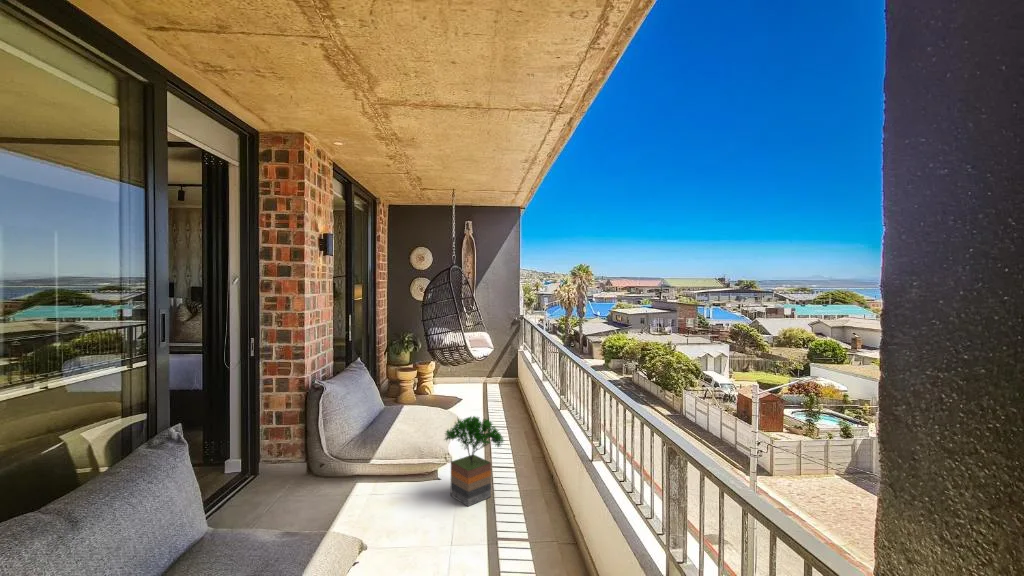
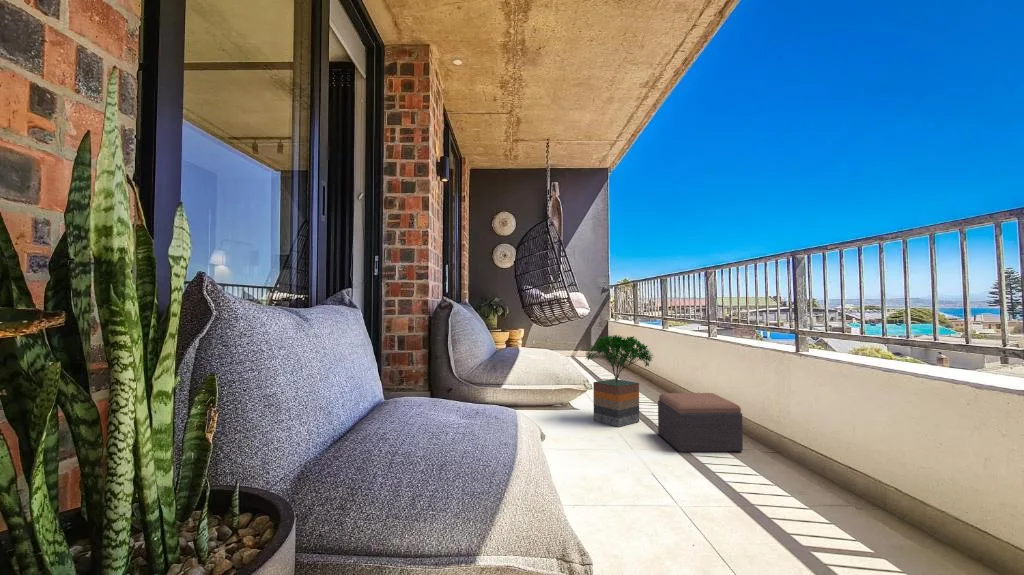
footstool: none [499,480,560,546] -> present [658,393,743,452]

